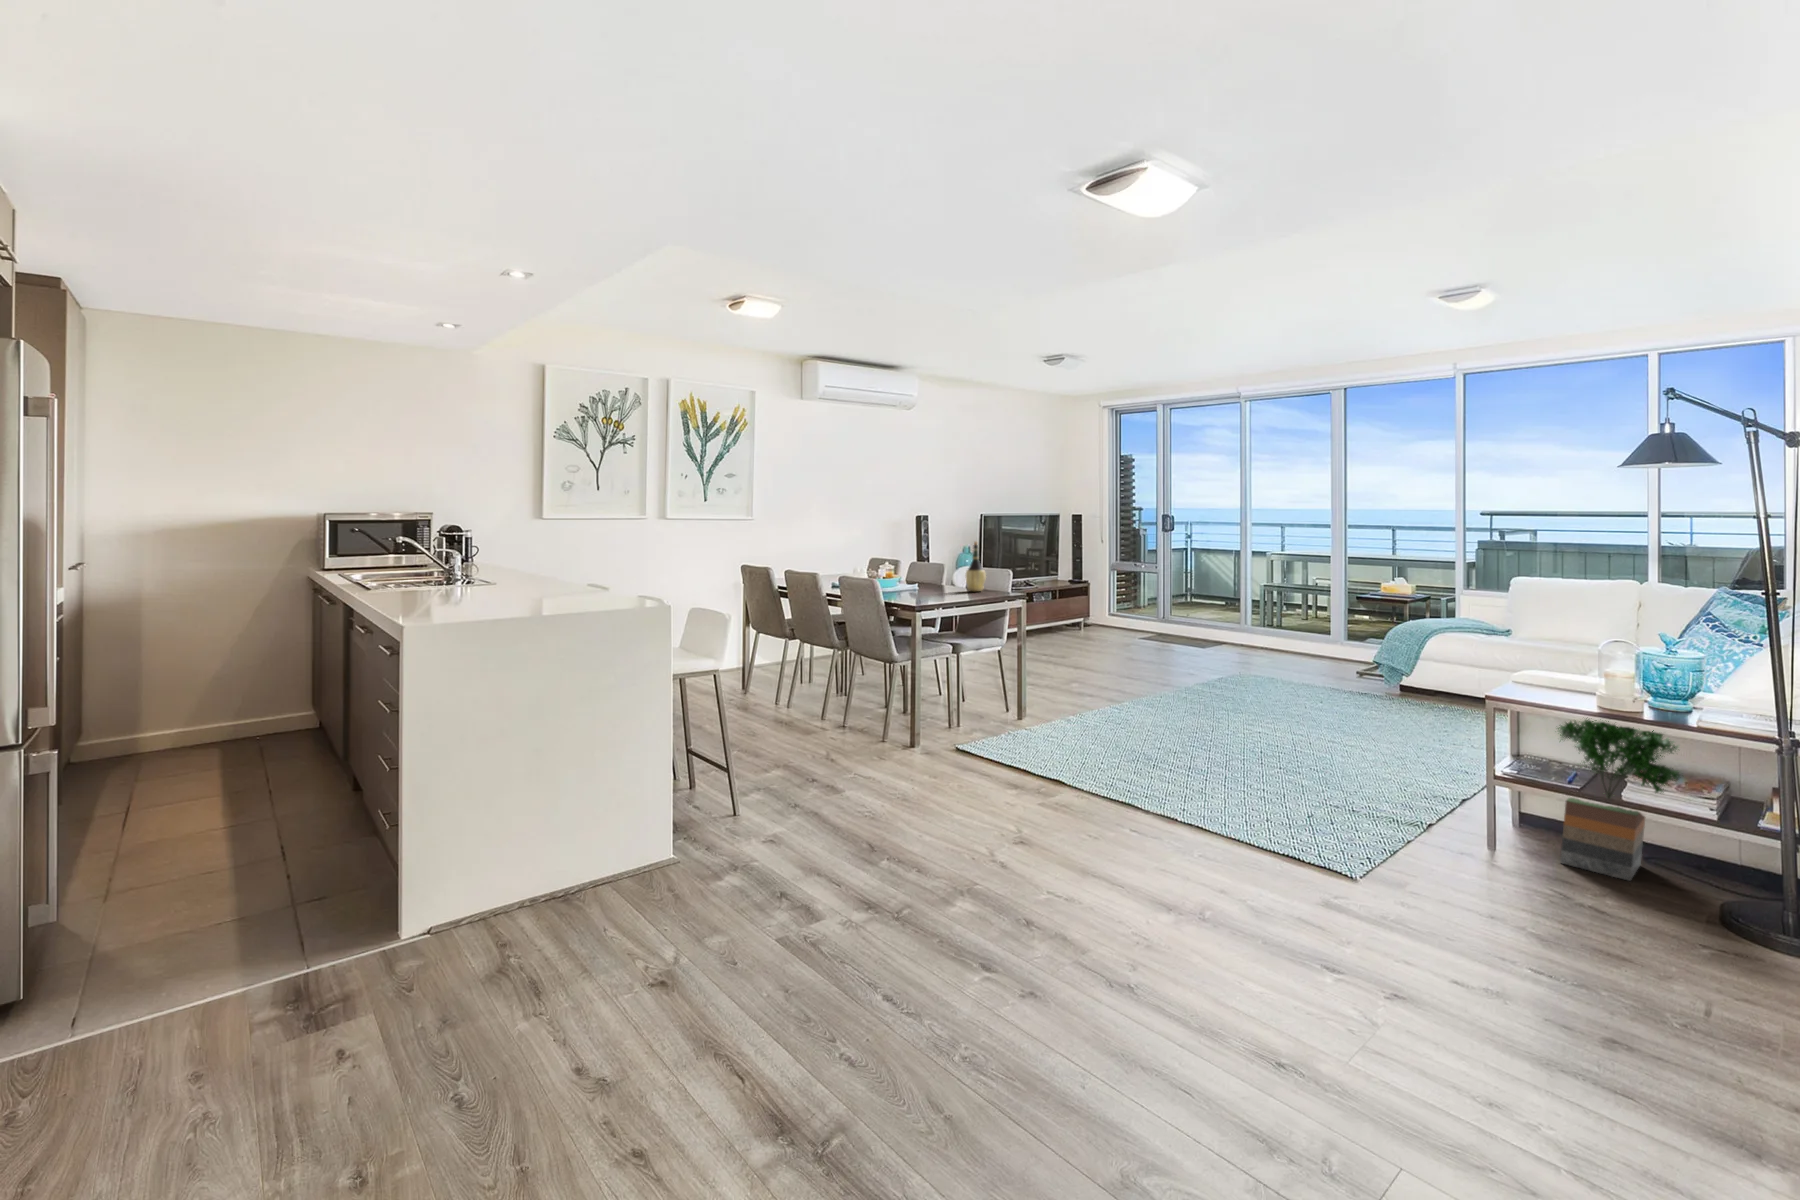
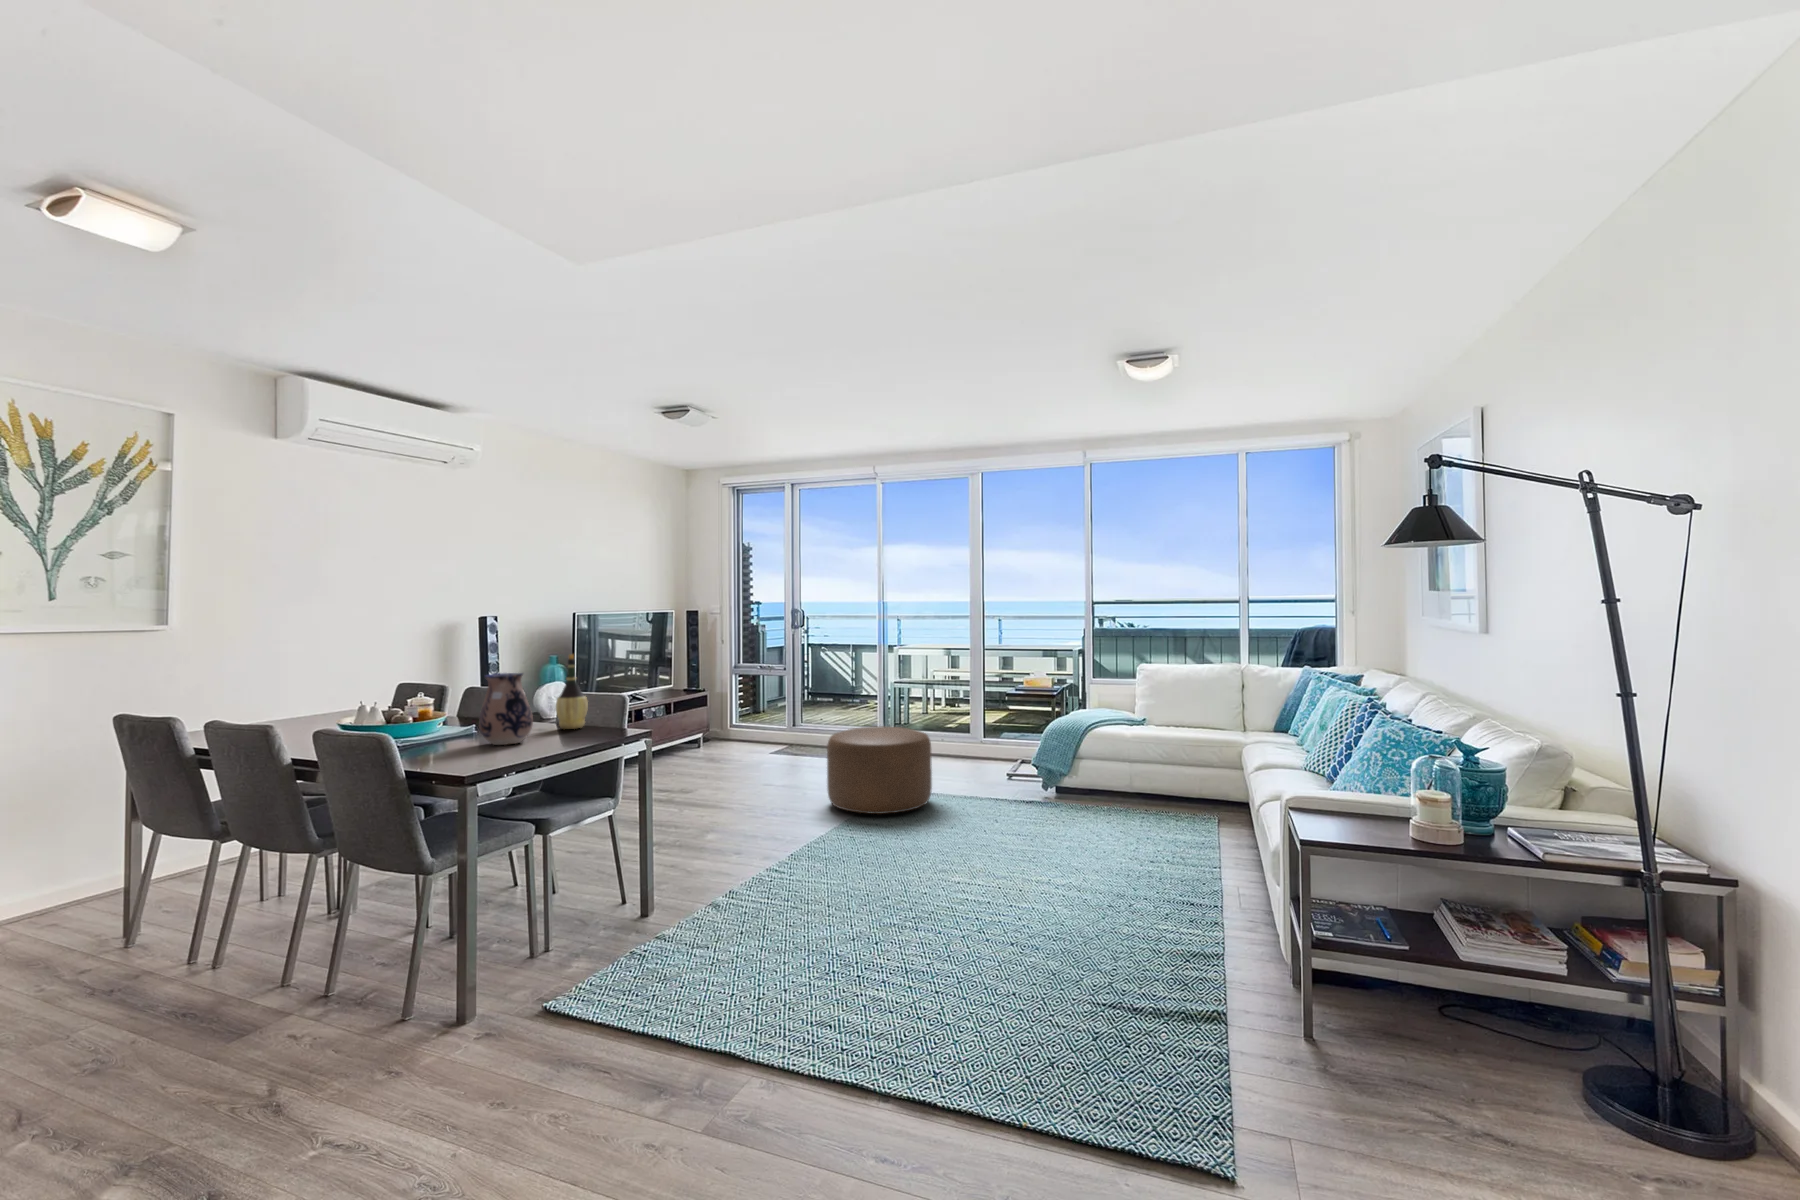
ceramic pitcher: none [920,551,951,596] -> present [479,673,533,745]
ottoman: none [1173,616,1268,685] -> present [827,726,932,814]
potted tree: present [1558,719,1680,881] -> none [1367,851,1528,1066]

